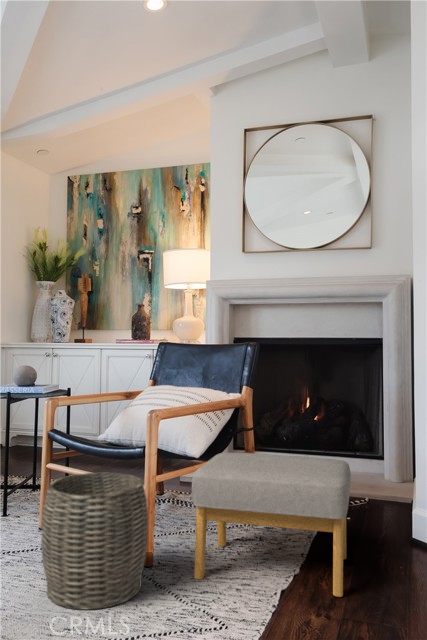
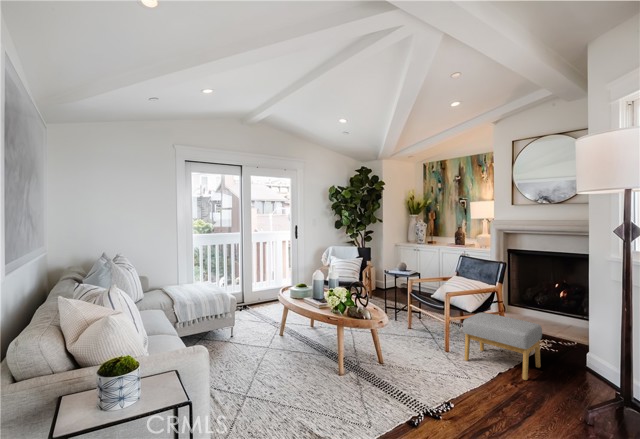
woven basket: present [41,473,148,609] -> none [406,314,445,362]

